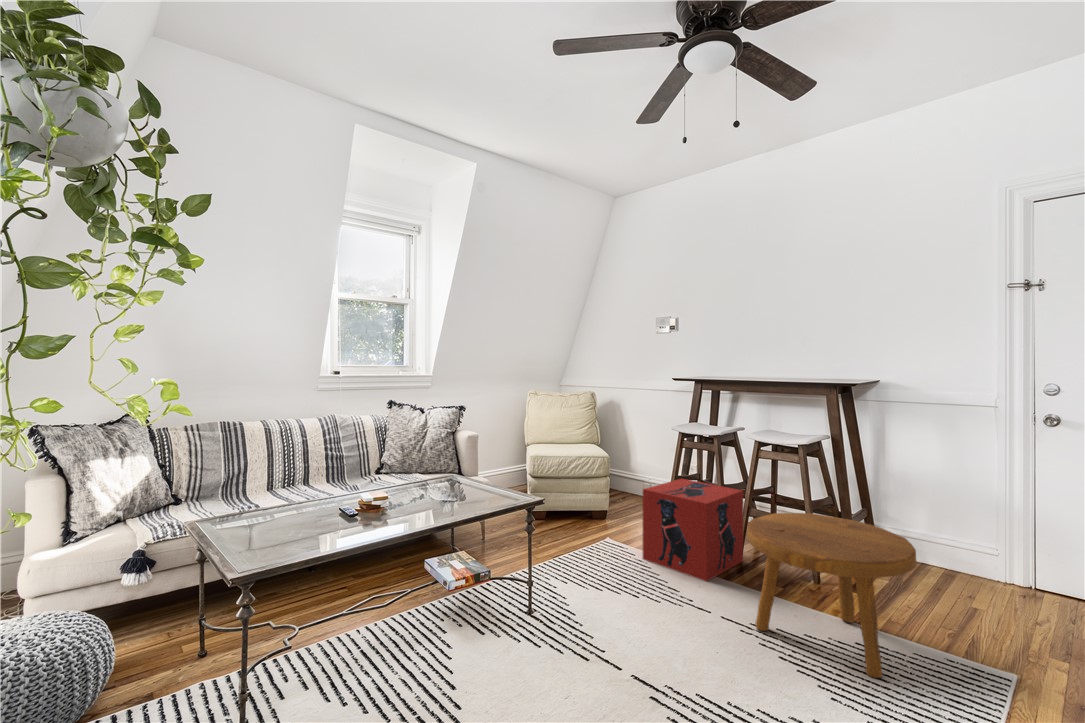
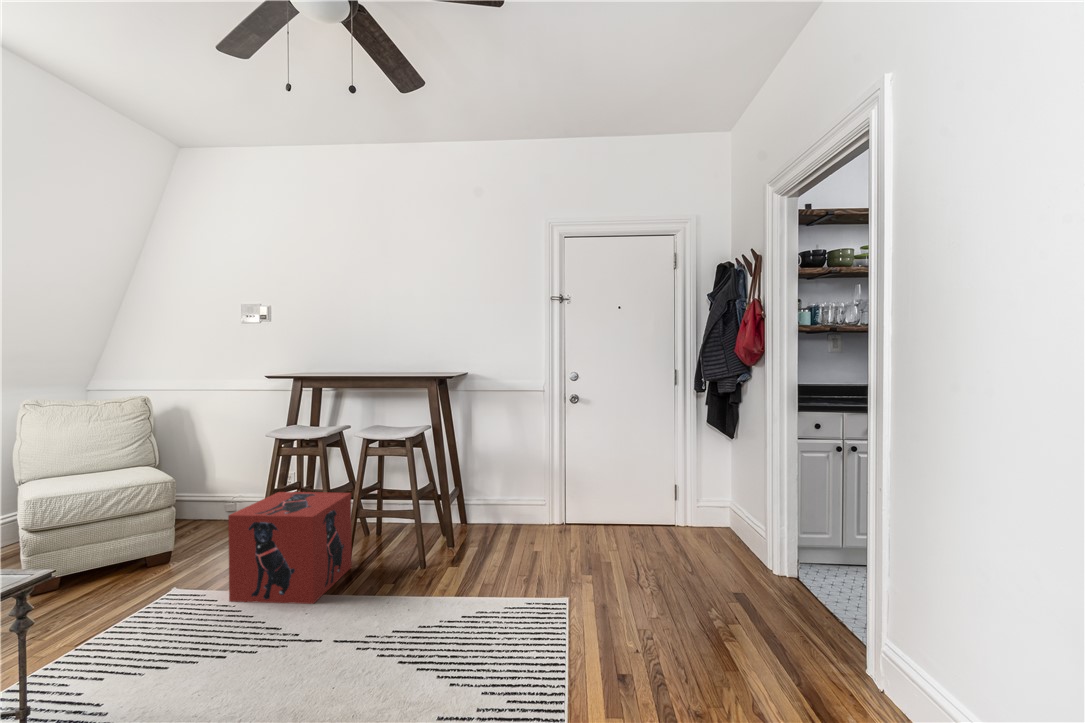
footstool: present [747,513,917,678] -> none [362,503,508,645]

